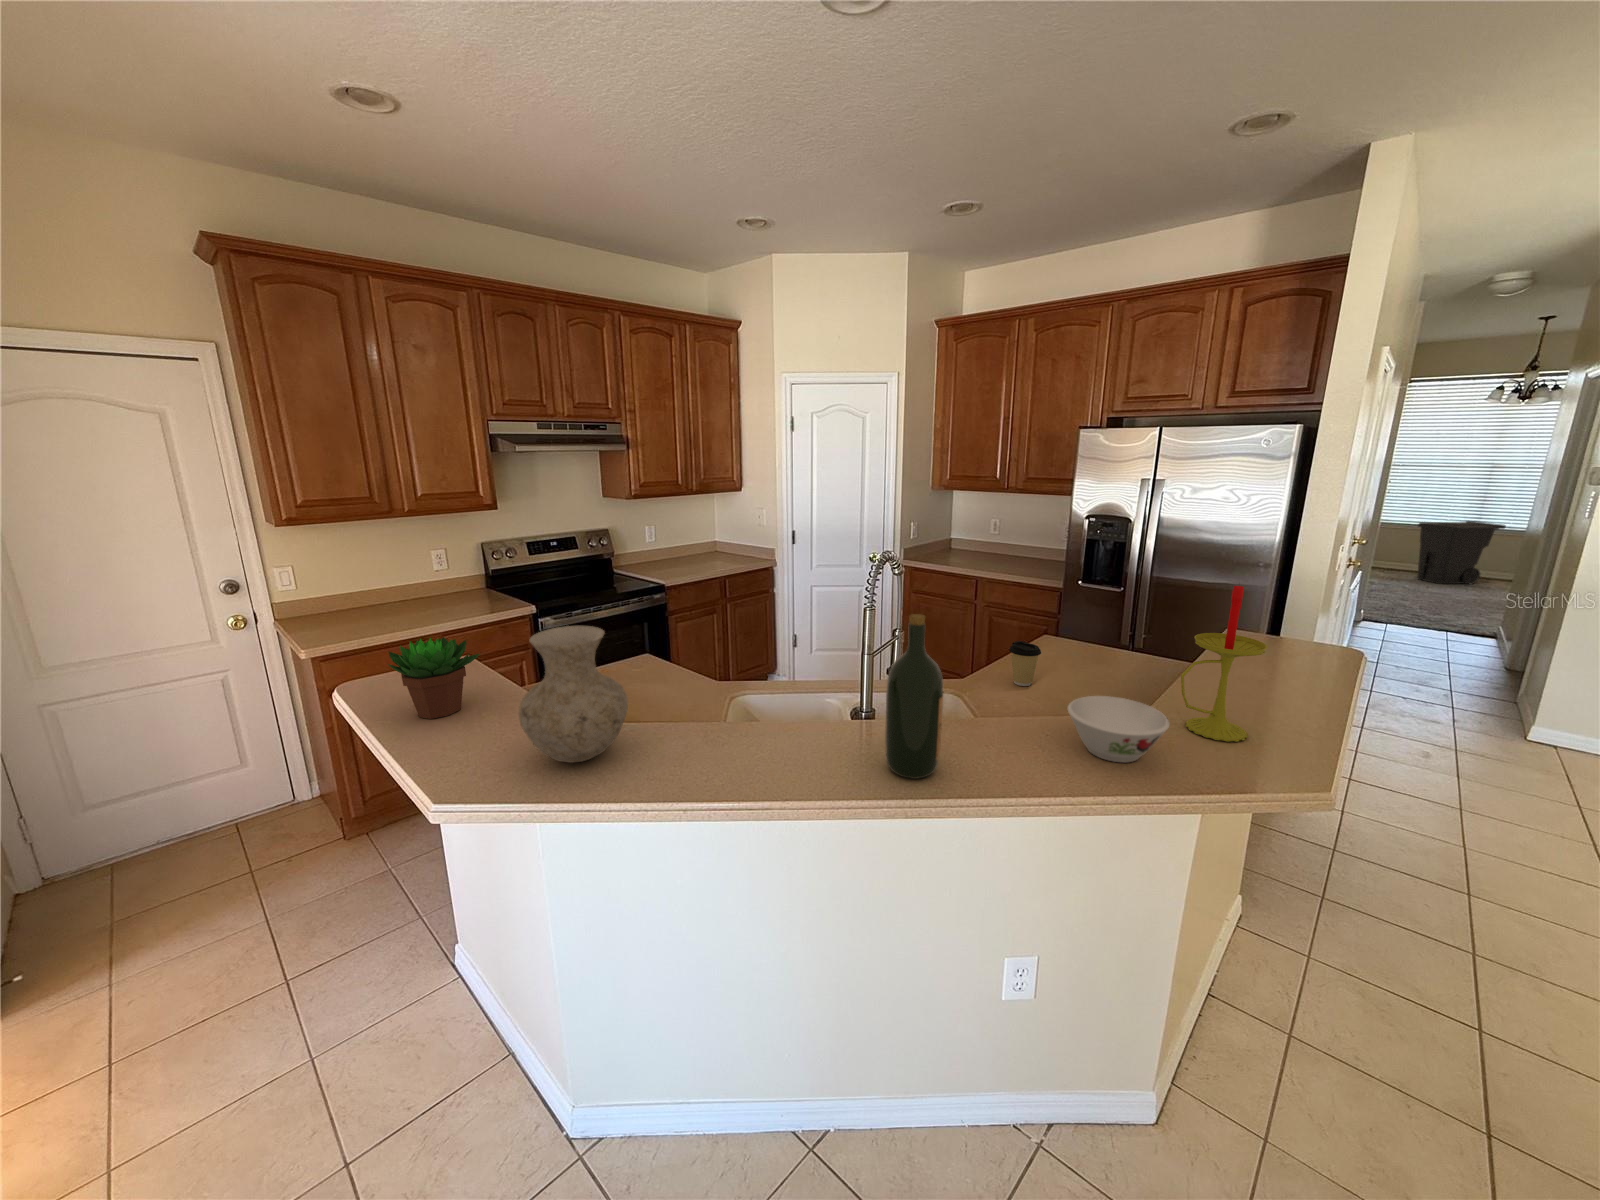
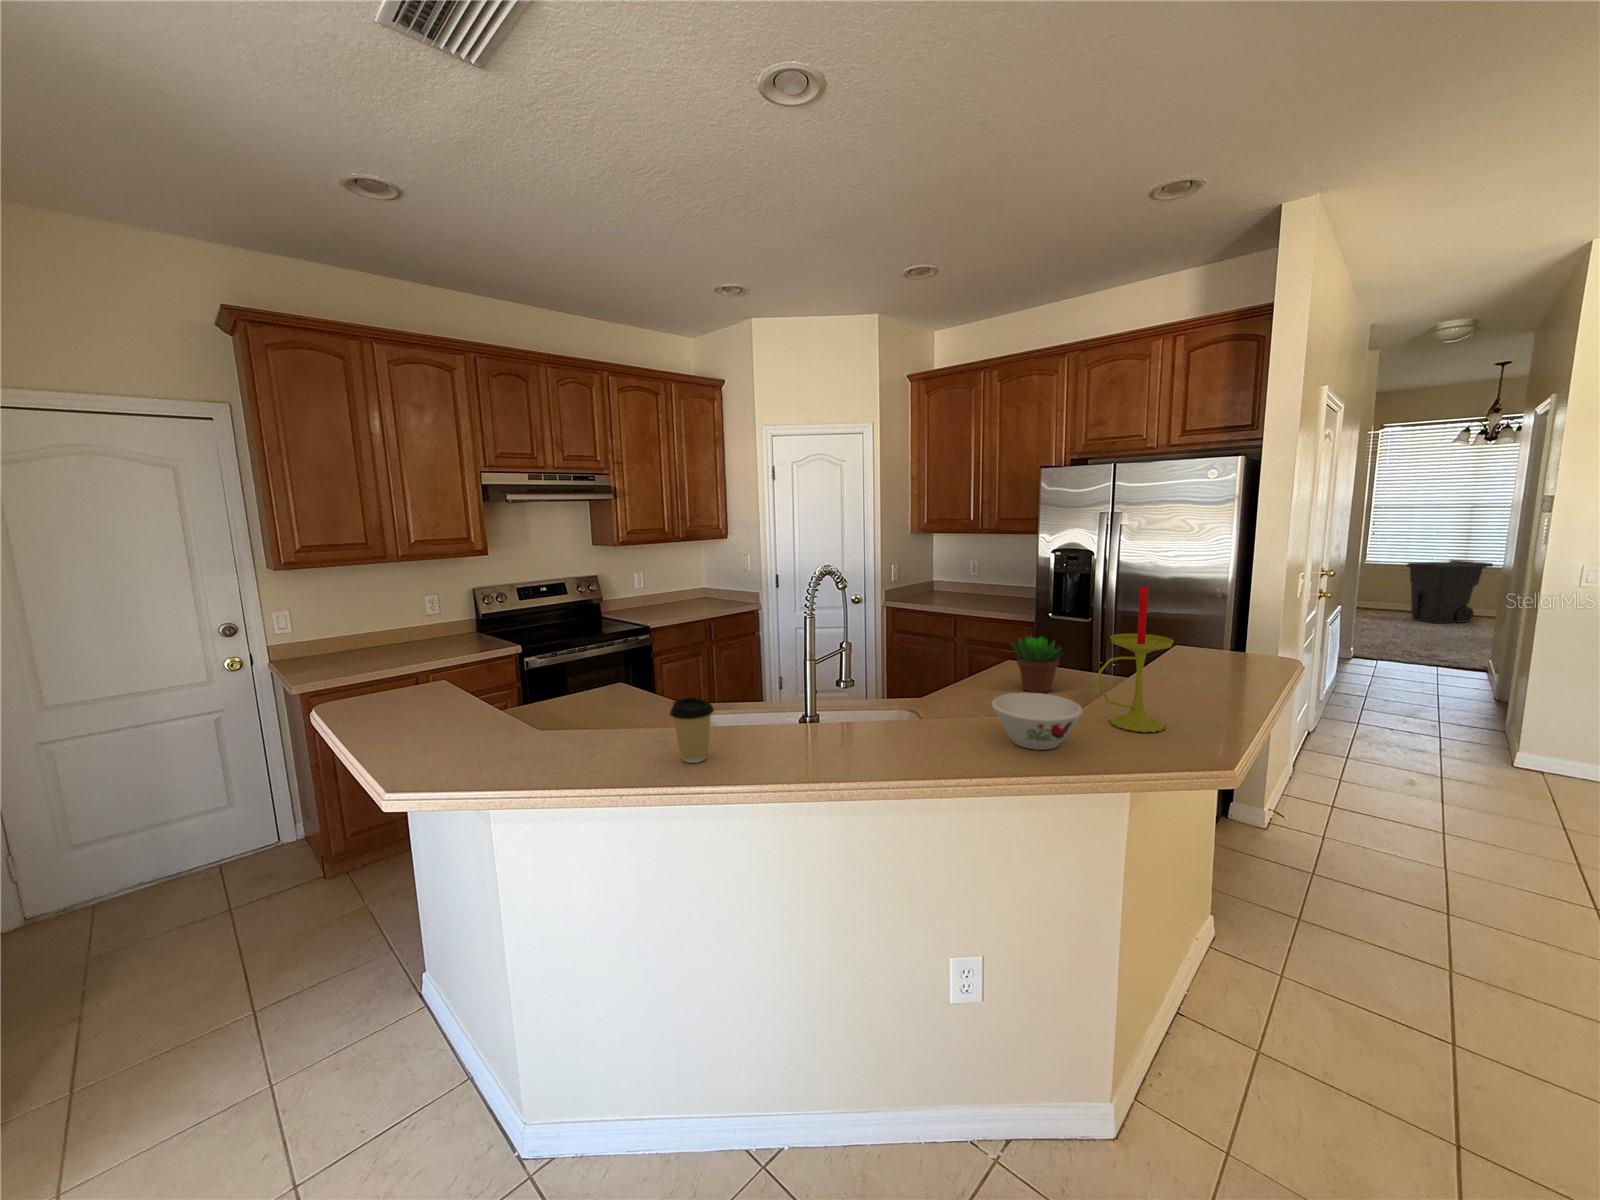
wine bottle: present [885,614,943,779] -> none [817,612,869,765]
vase: present [519,626,628,763] -> none [481,633,584,759]
succulent plant: present [388,637,479,719] -> present [1010,637,1061,692]
coffee cup: present [1009,641,1041,686] -> present [670,697,714,763]

